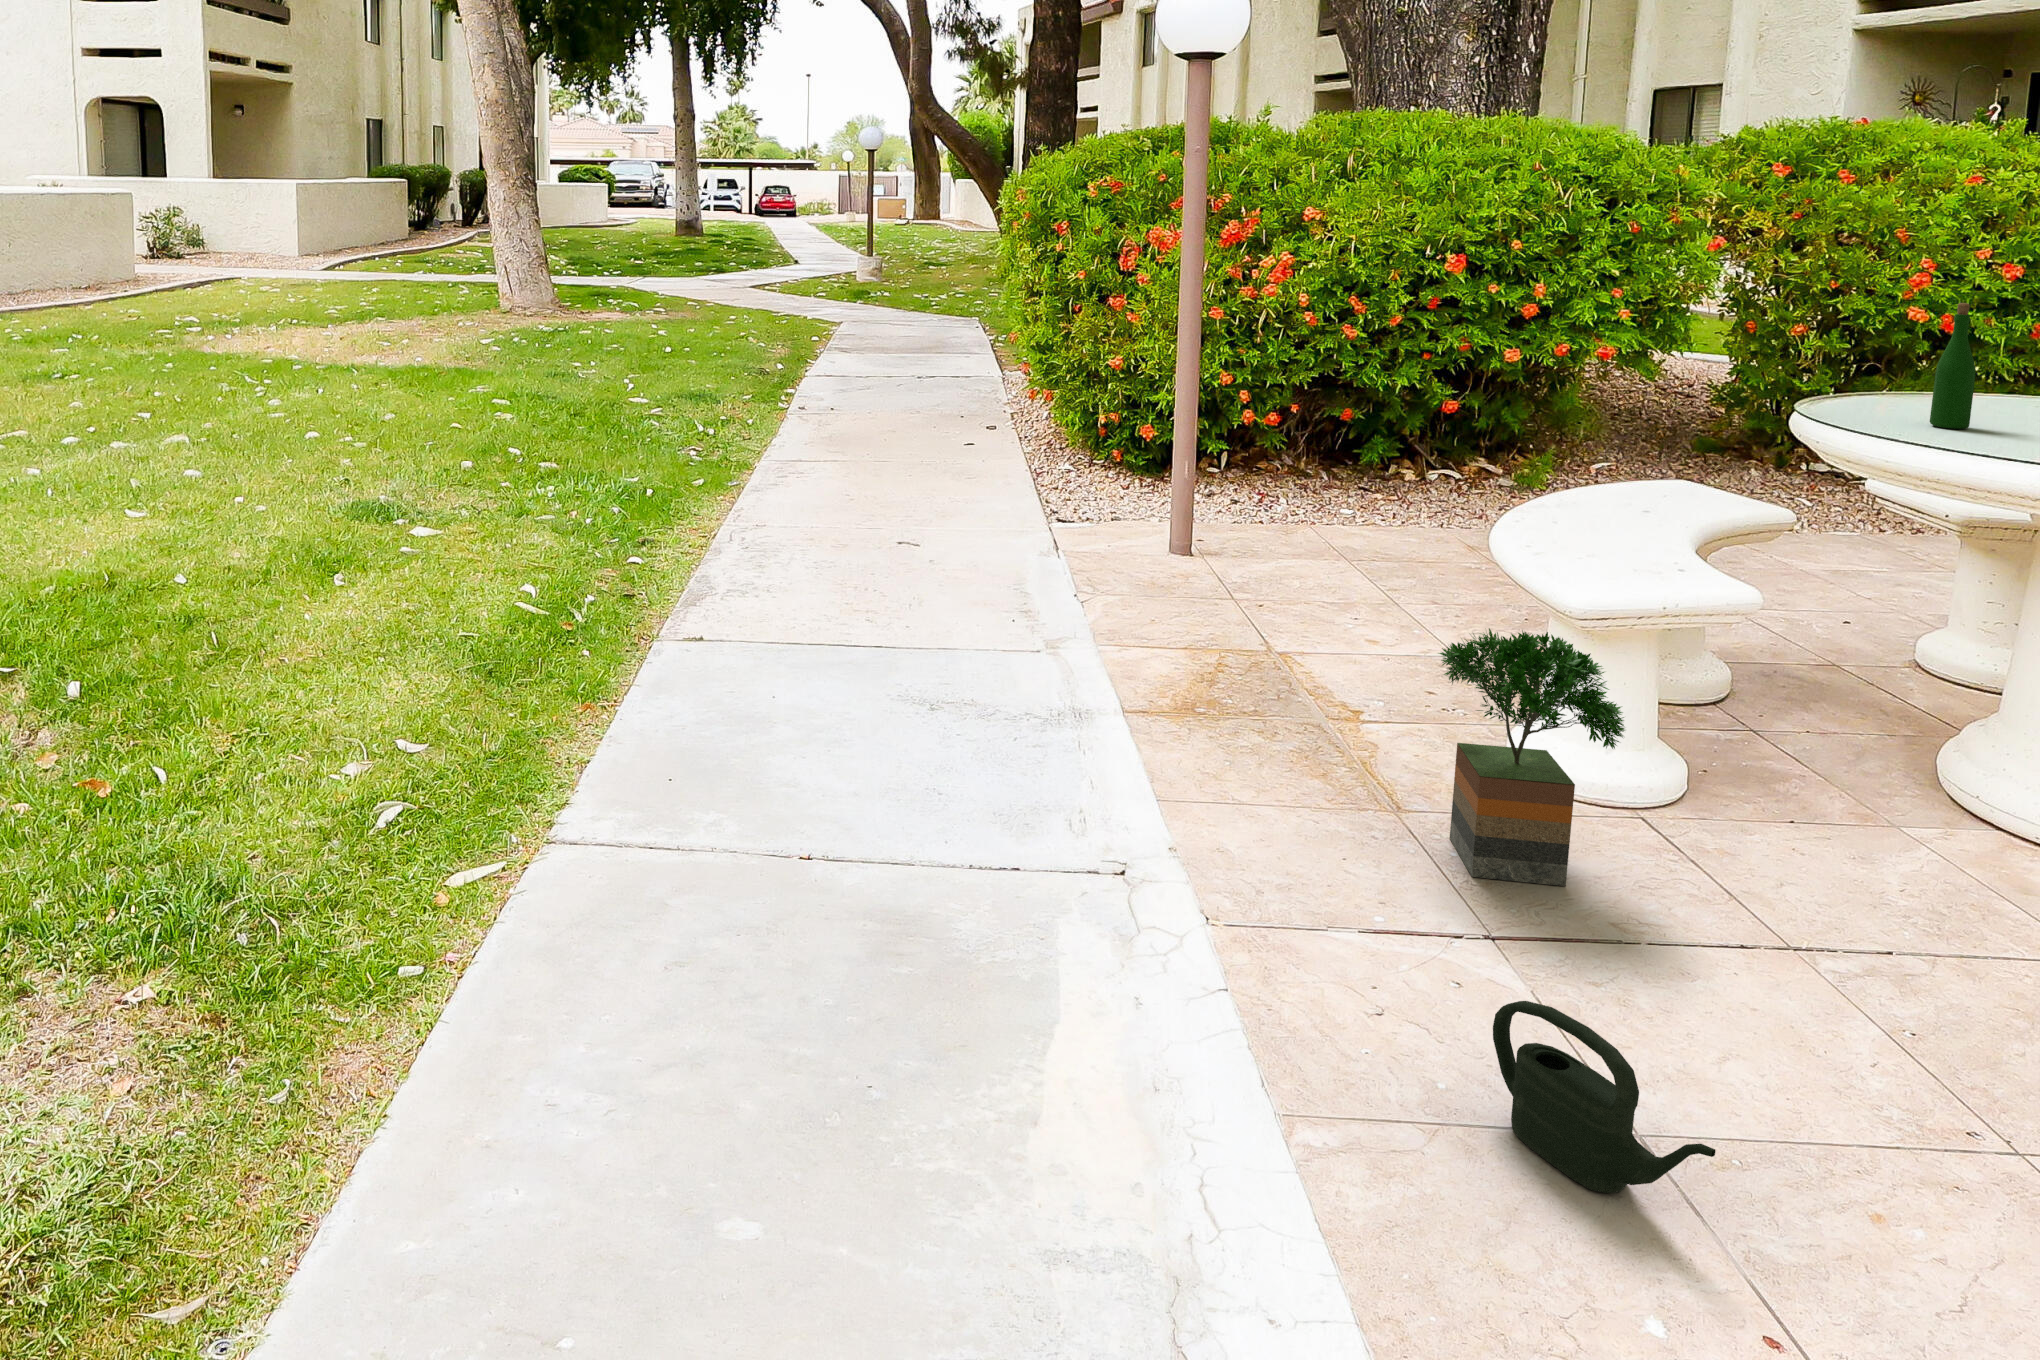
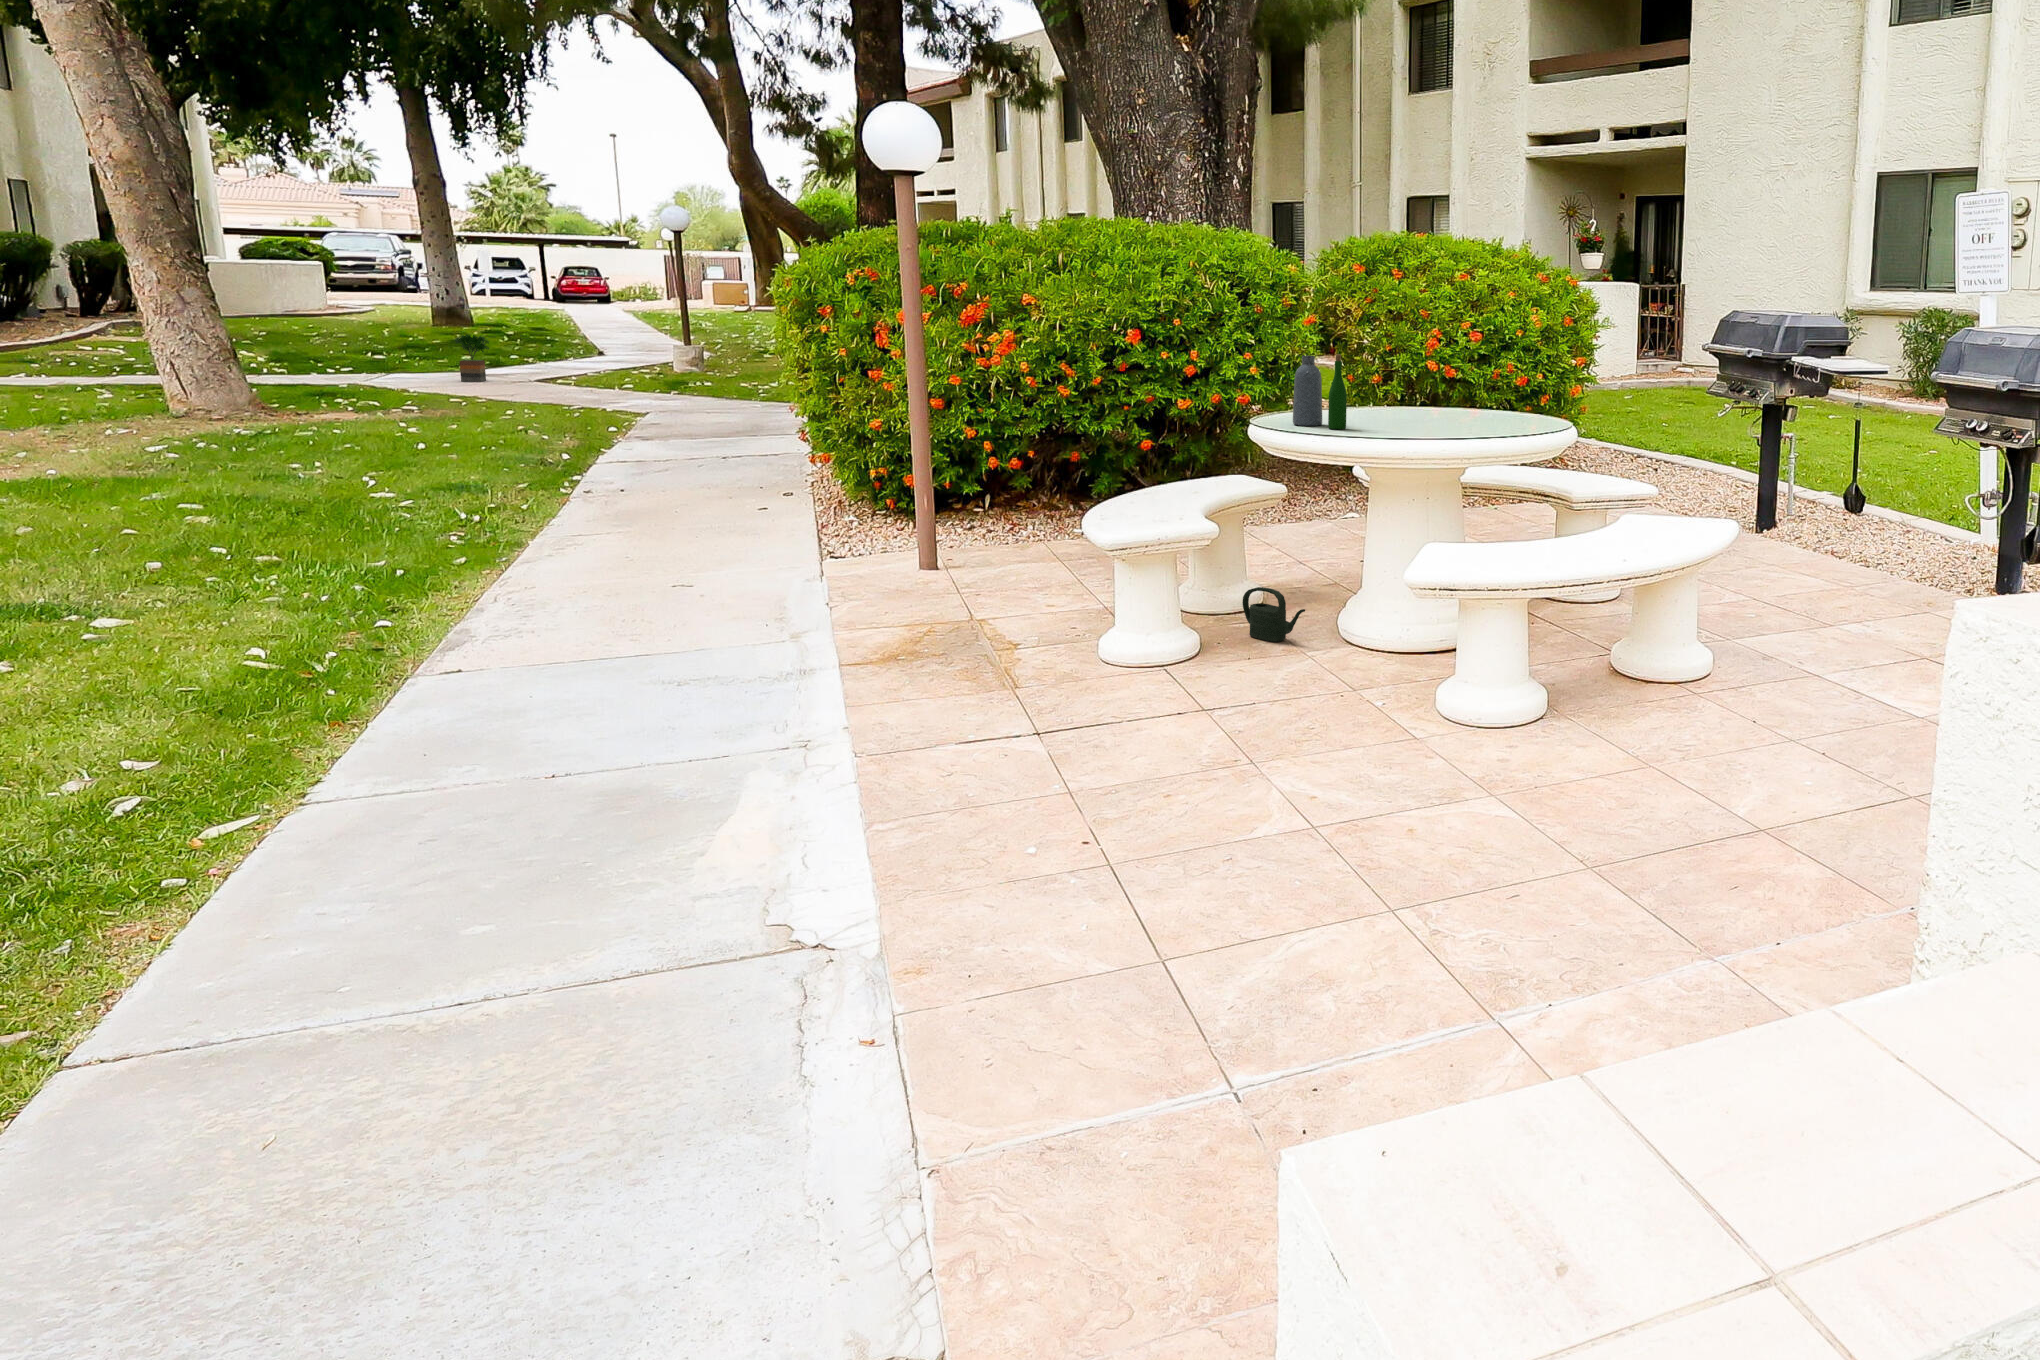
vase: none [1844,303,1908,418] -> present [1293,356,1322,426]
potted tree: present [1439,628,1625,886] -> present [455,335,489,382]
watering can: present [1493,1001,1715,1193] -> present [1242,587,1305,642]

